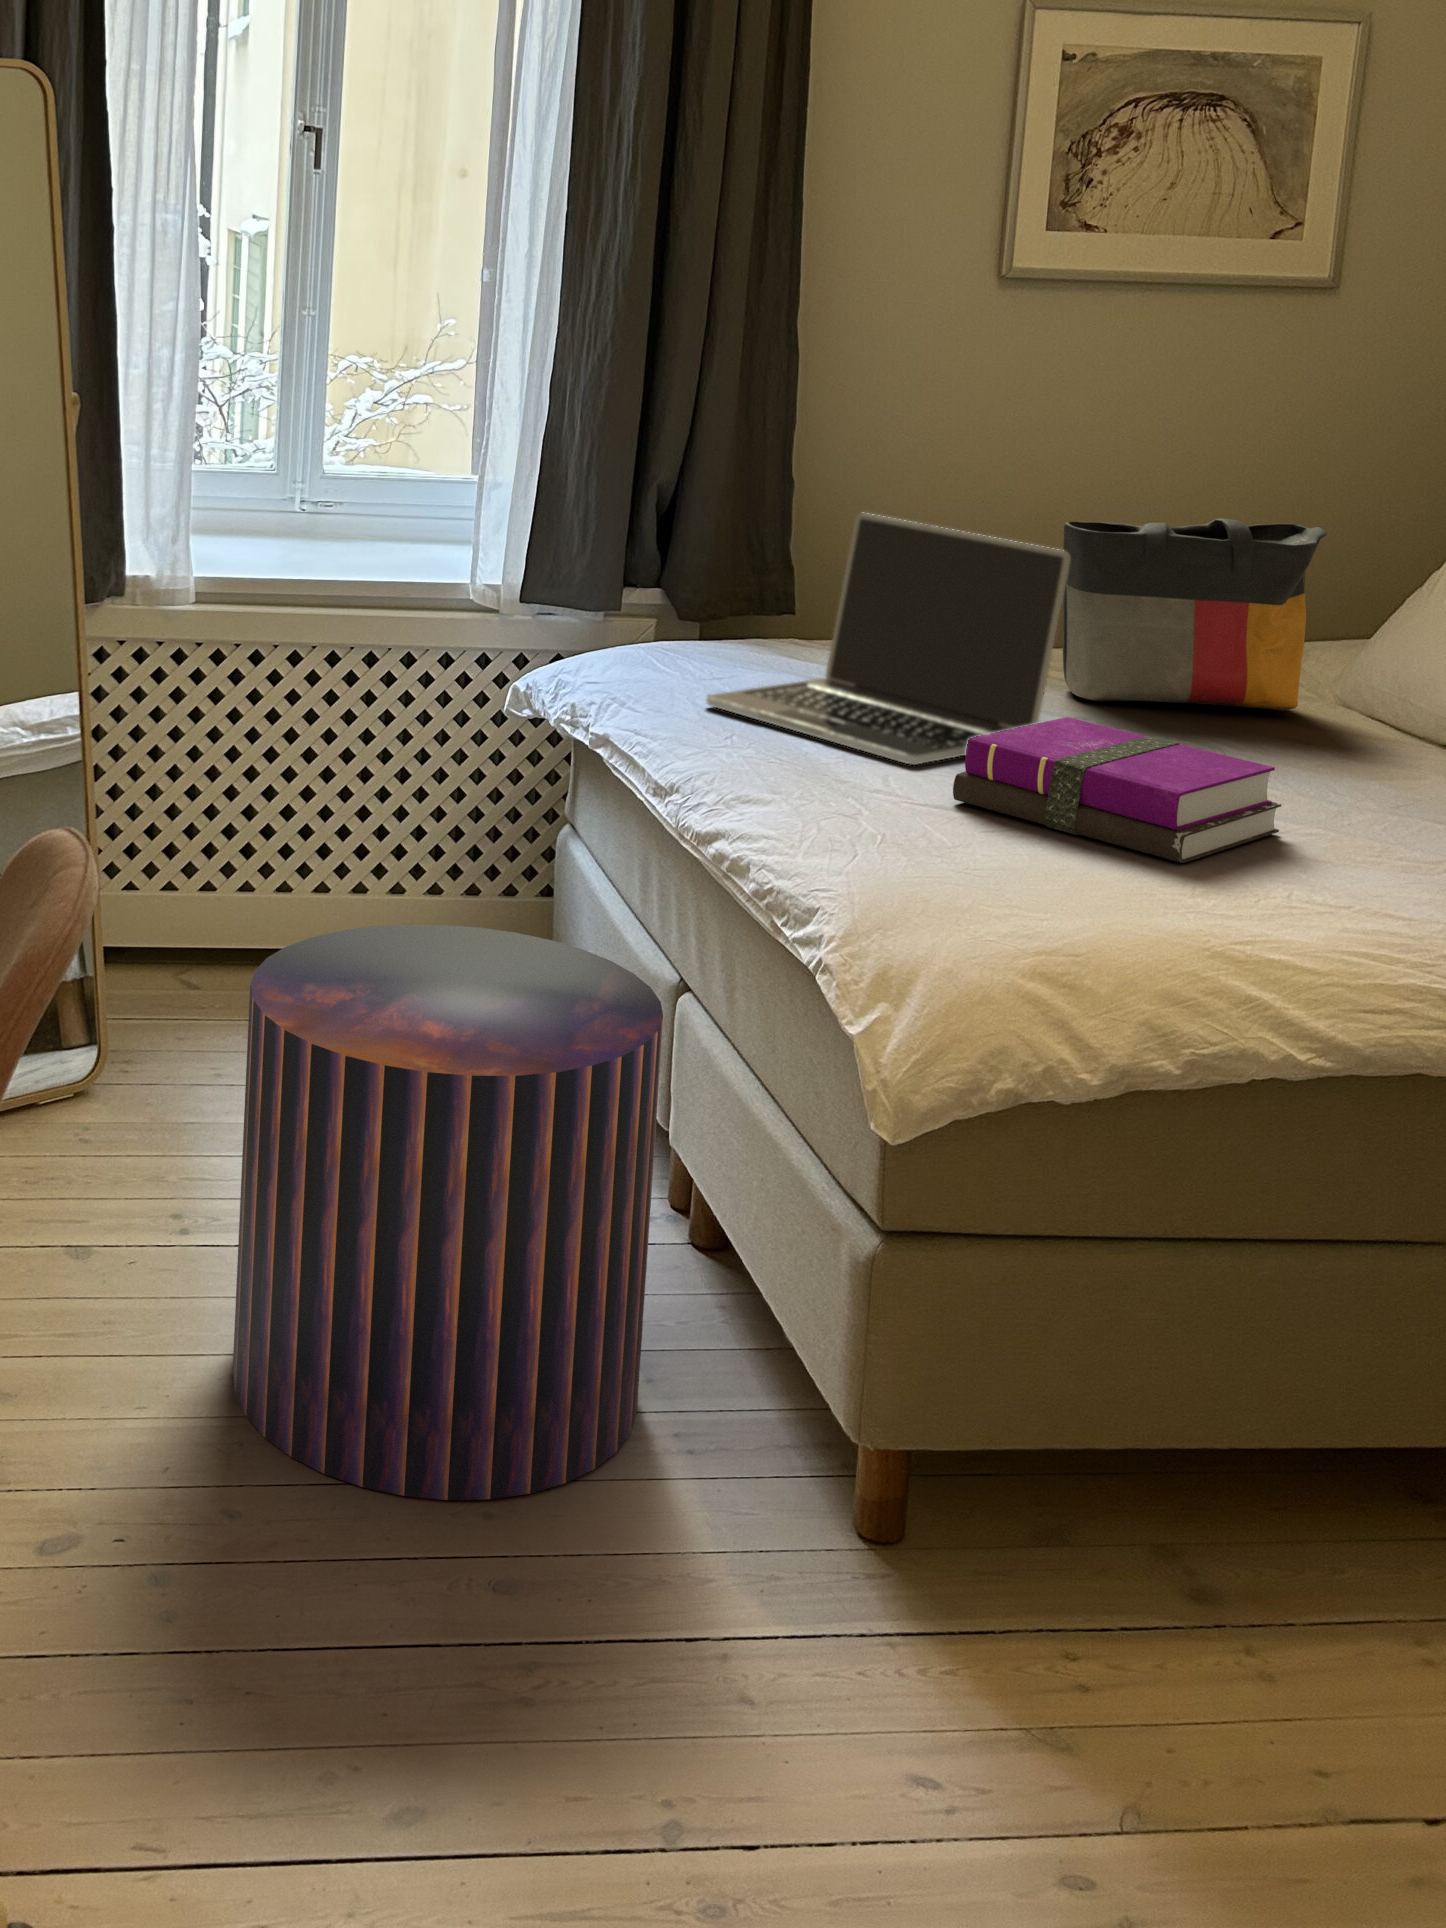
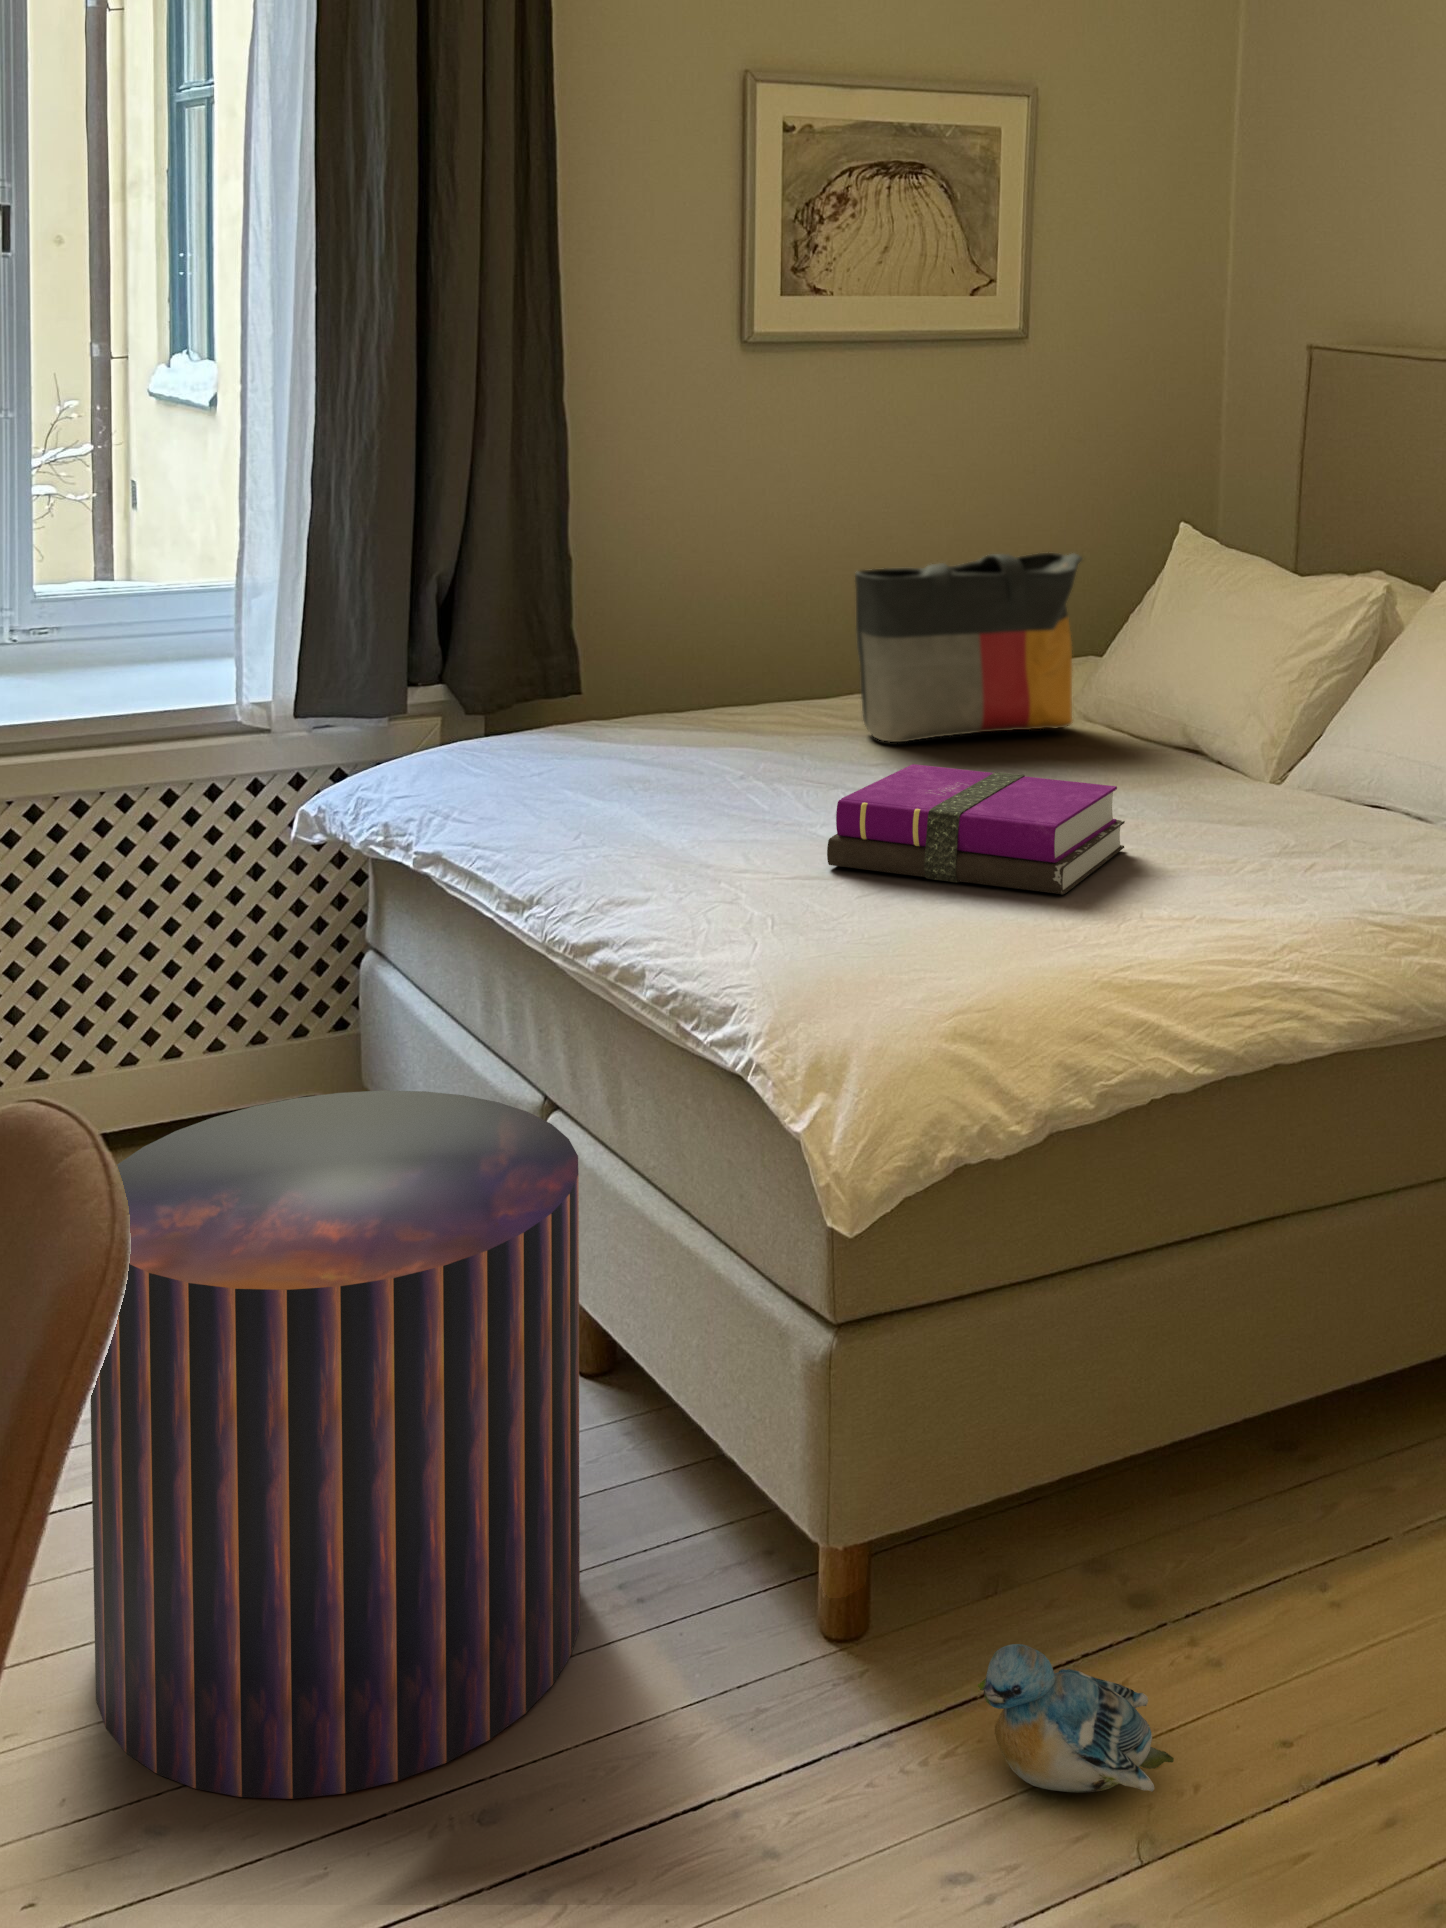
laptop: present [706,513,1070,765] -> none [538,582,885,835]
plush toy: none [964,1544,1154,1716] -> present [978,1644,1174,1793]

